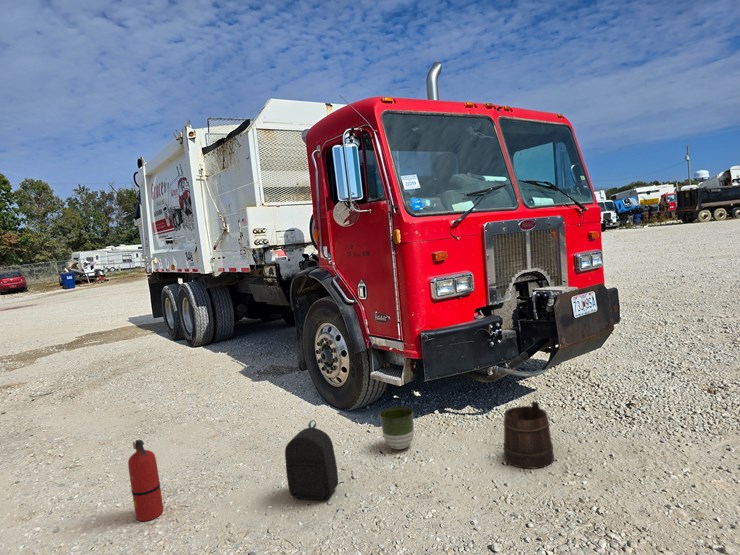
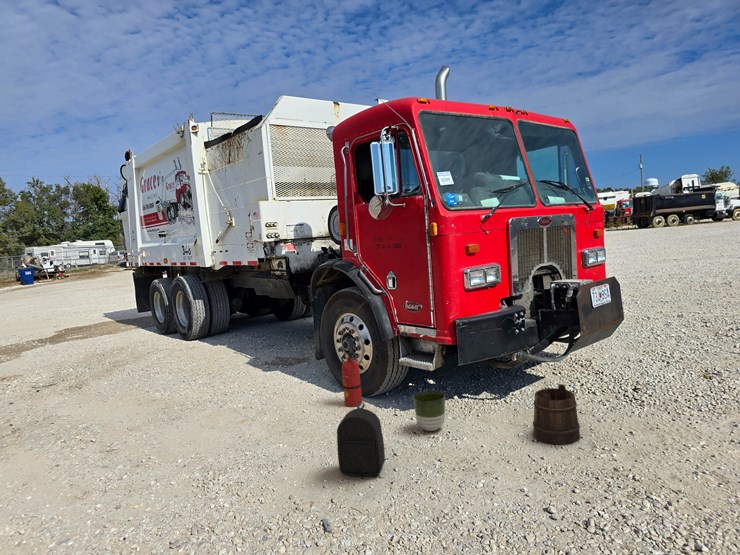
fire extinguisher: present [128,440,163,521] -> present [342,352,362,407]

